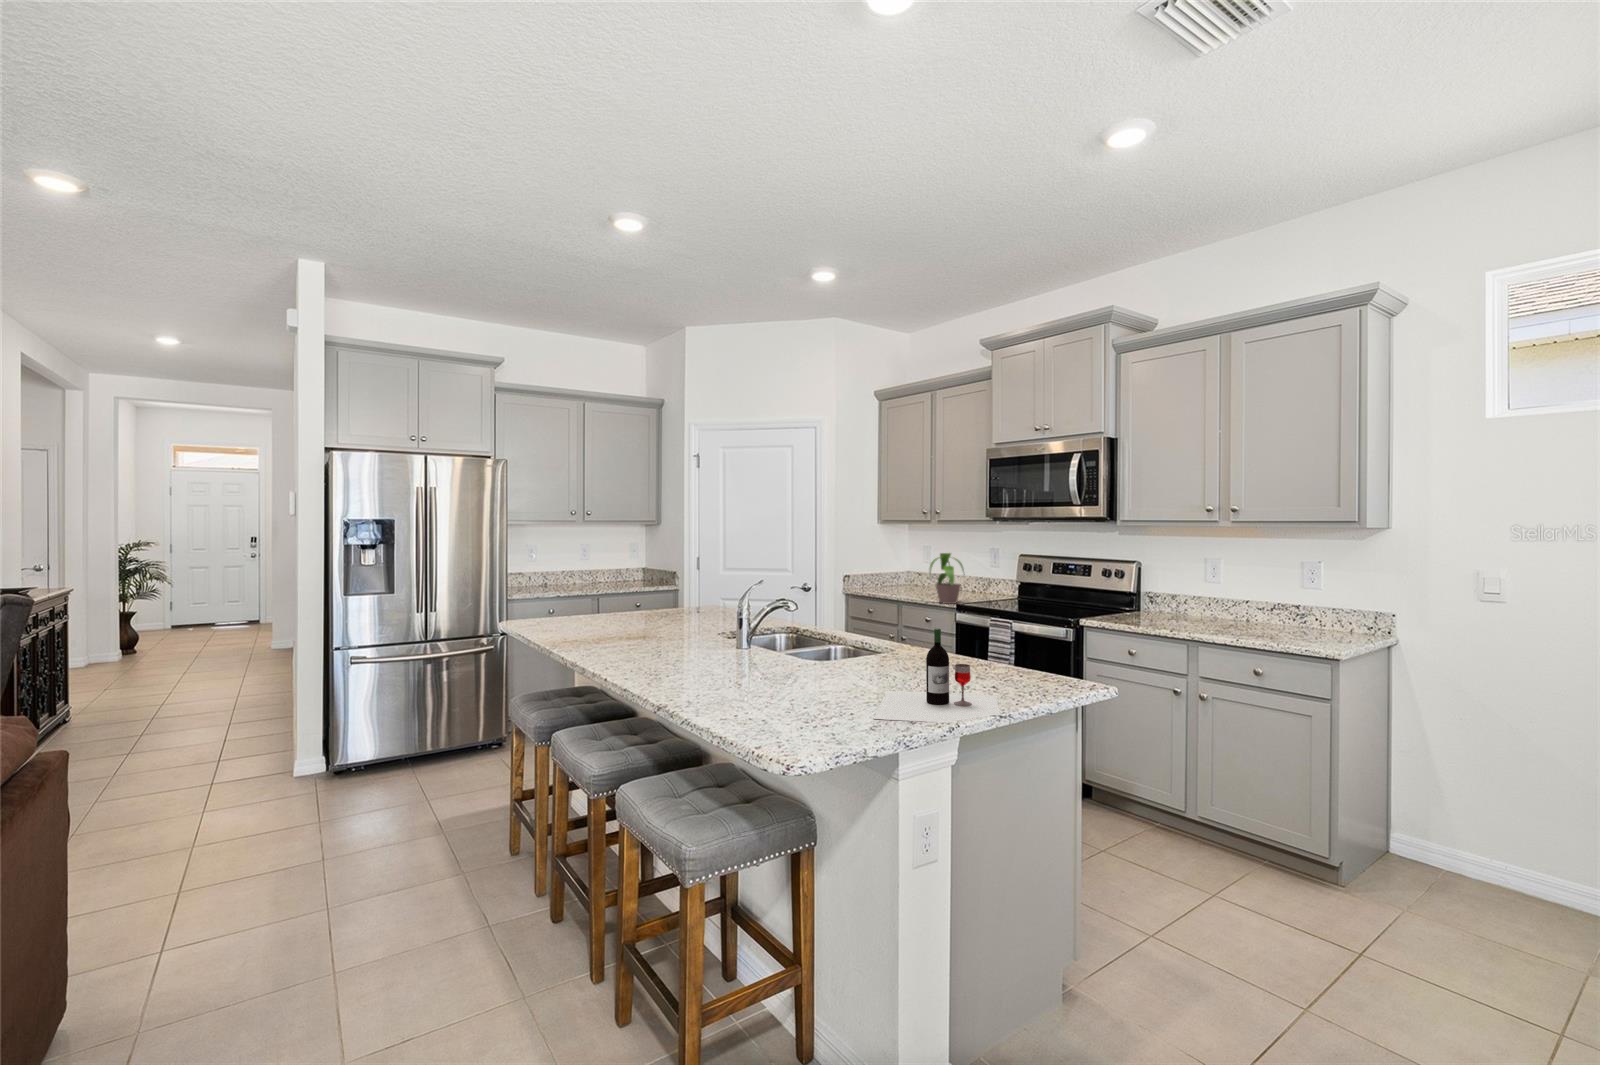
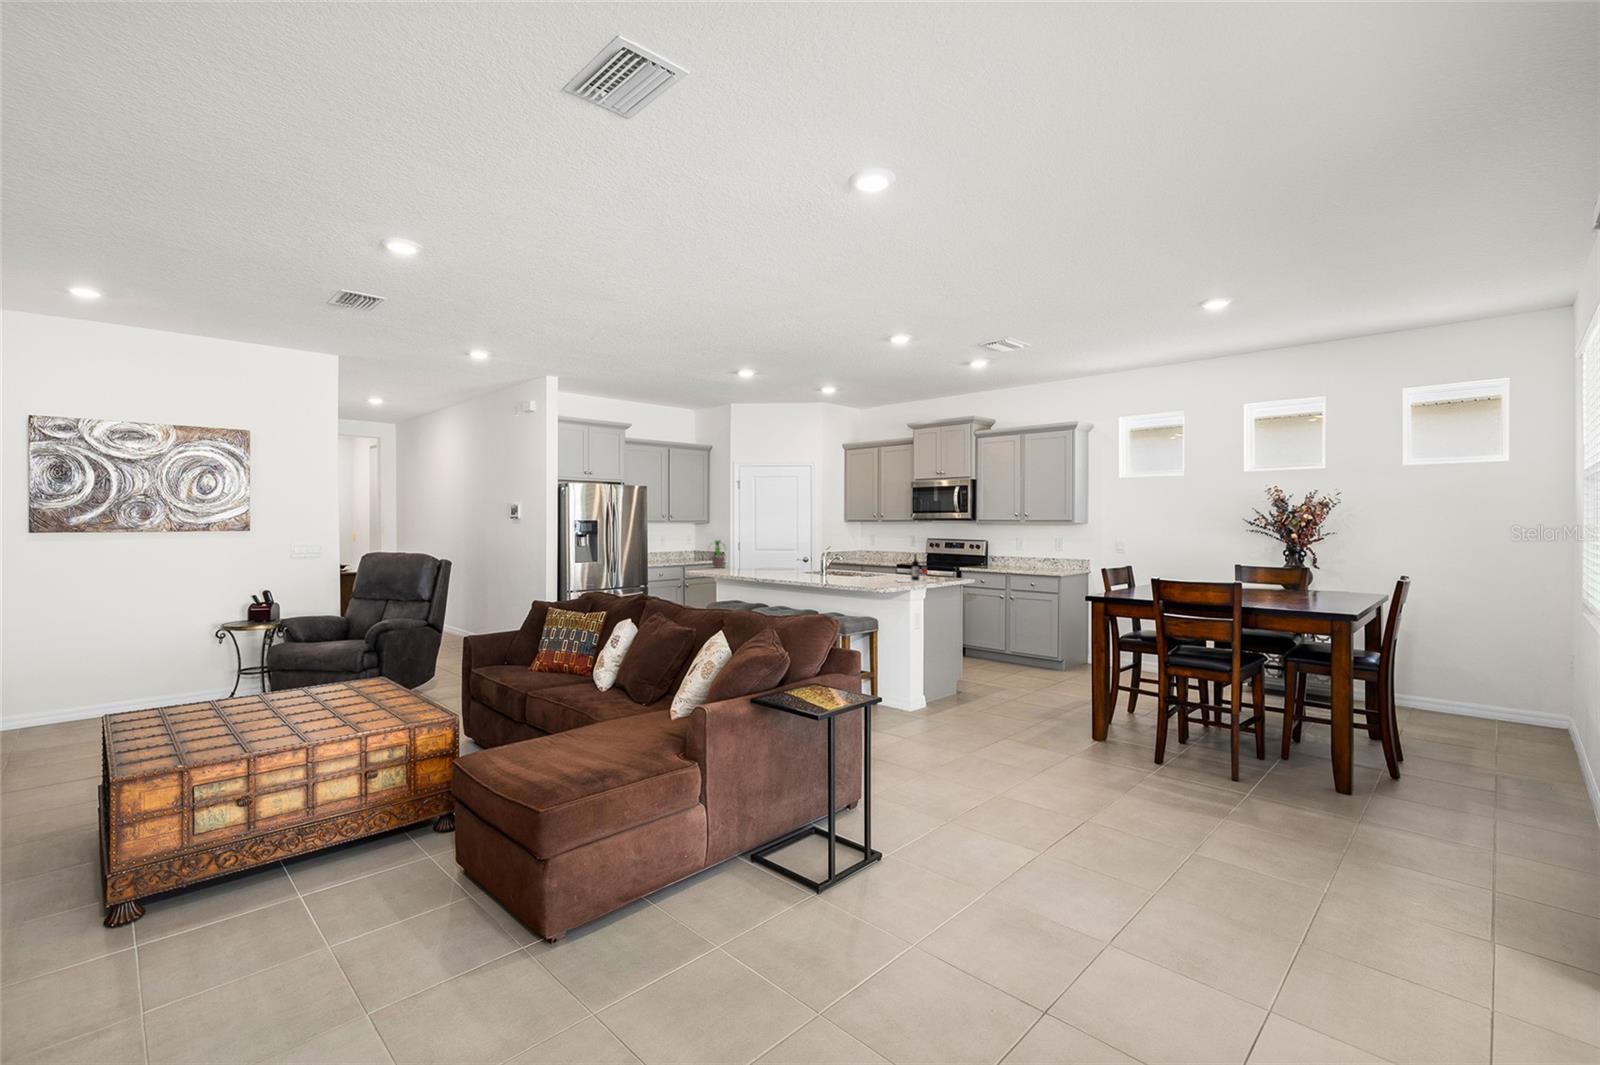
potted plant: present [929,553,965,604] -> present [712,541,724,568]

